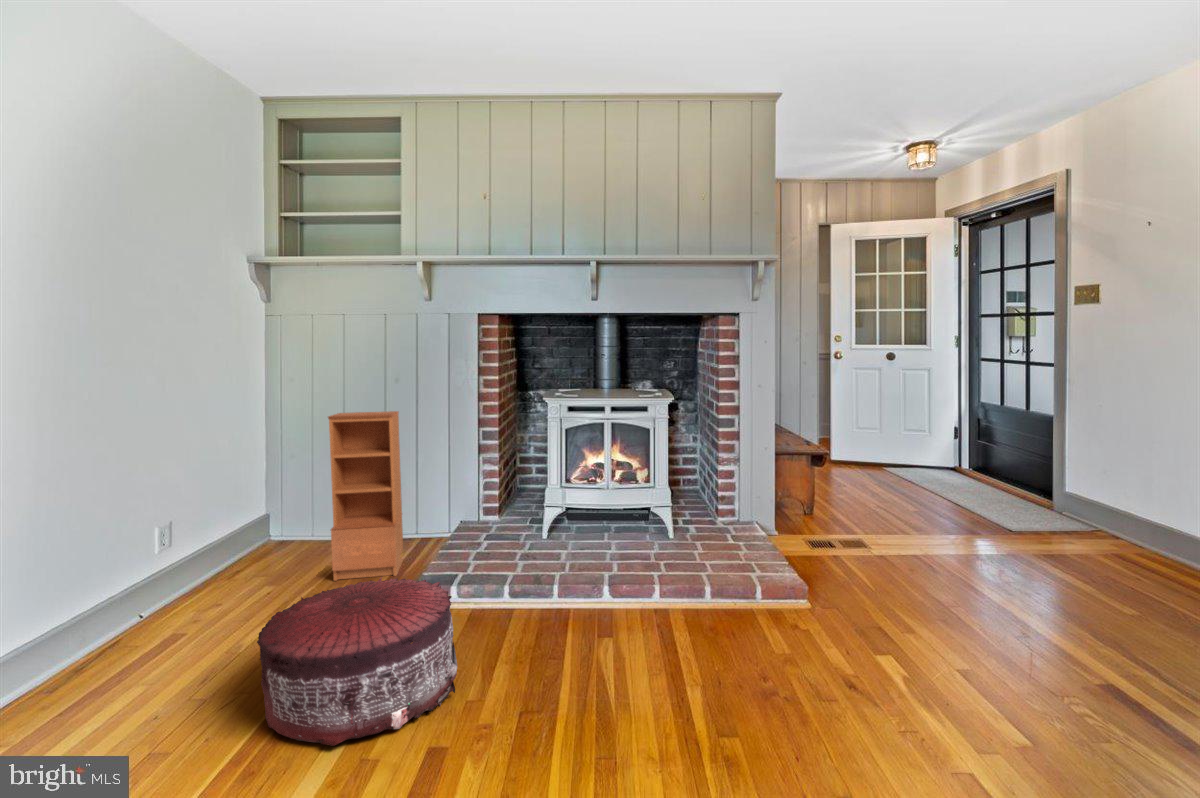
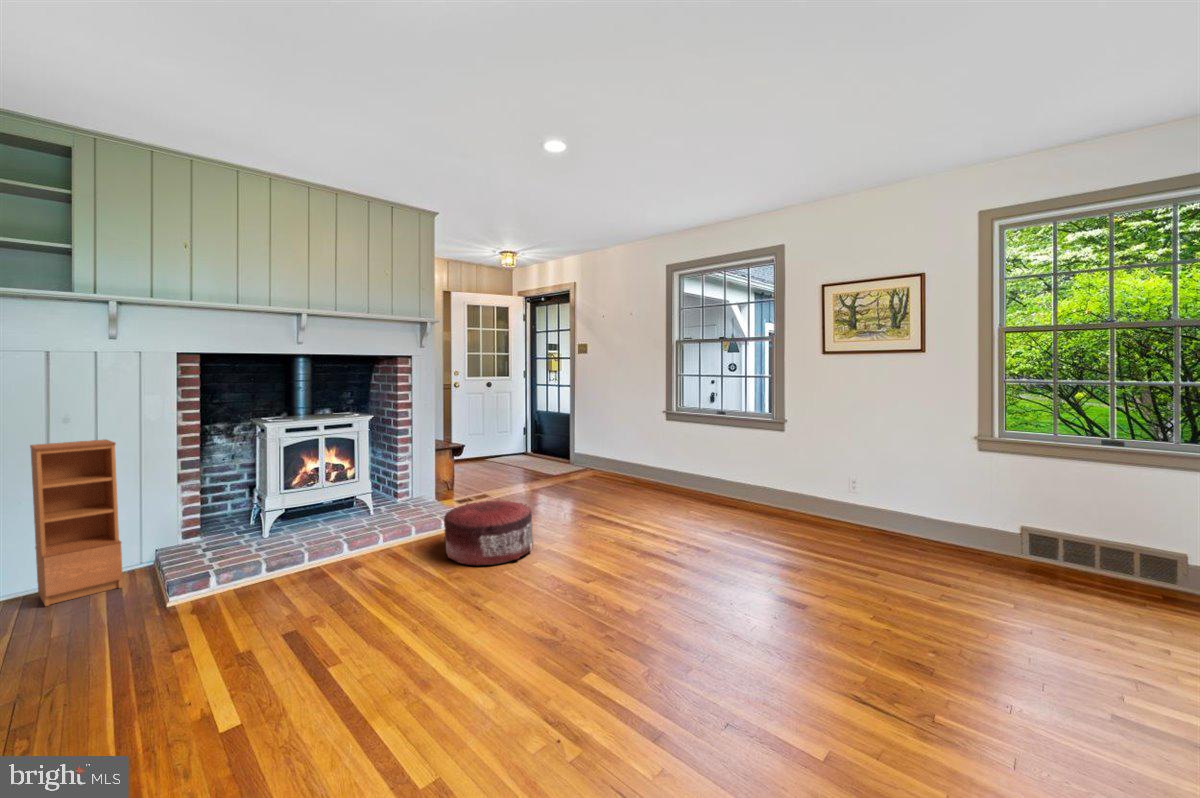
pouf: present [257,577,457,746] -> present [444,500,533,565]

